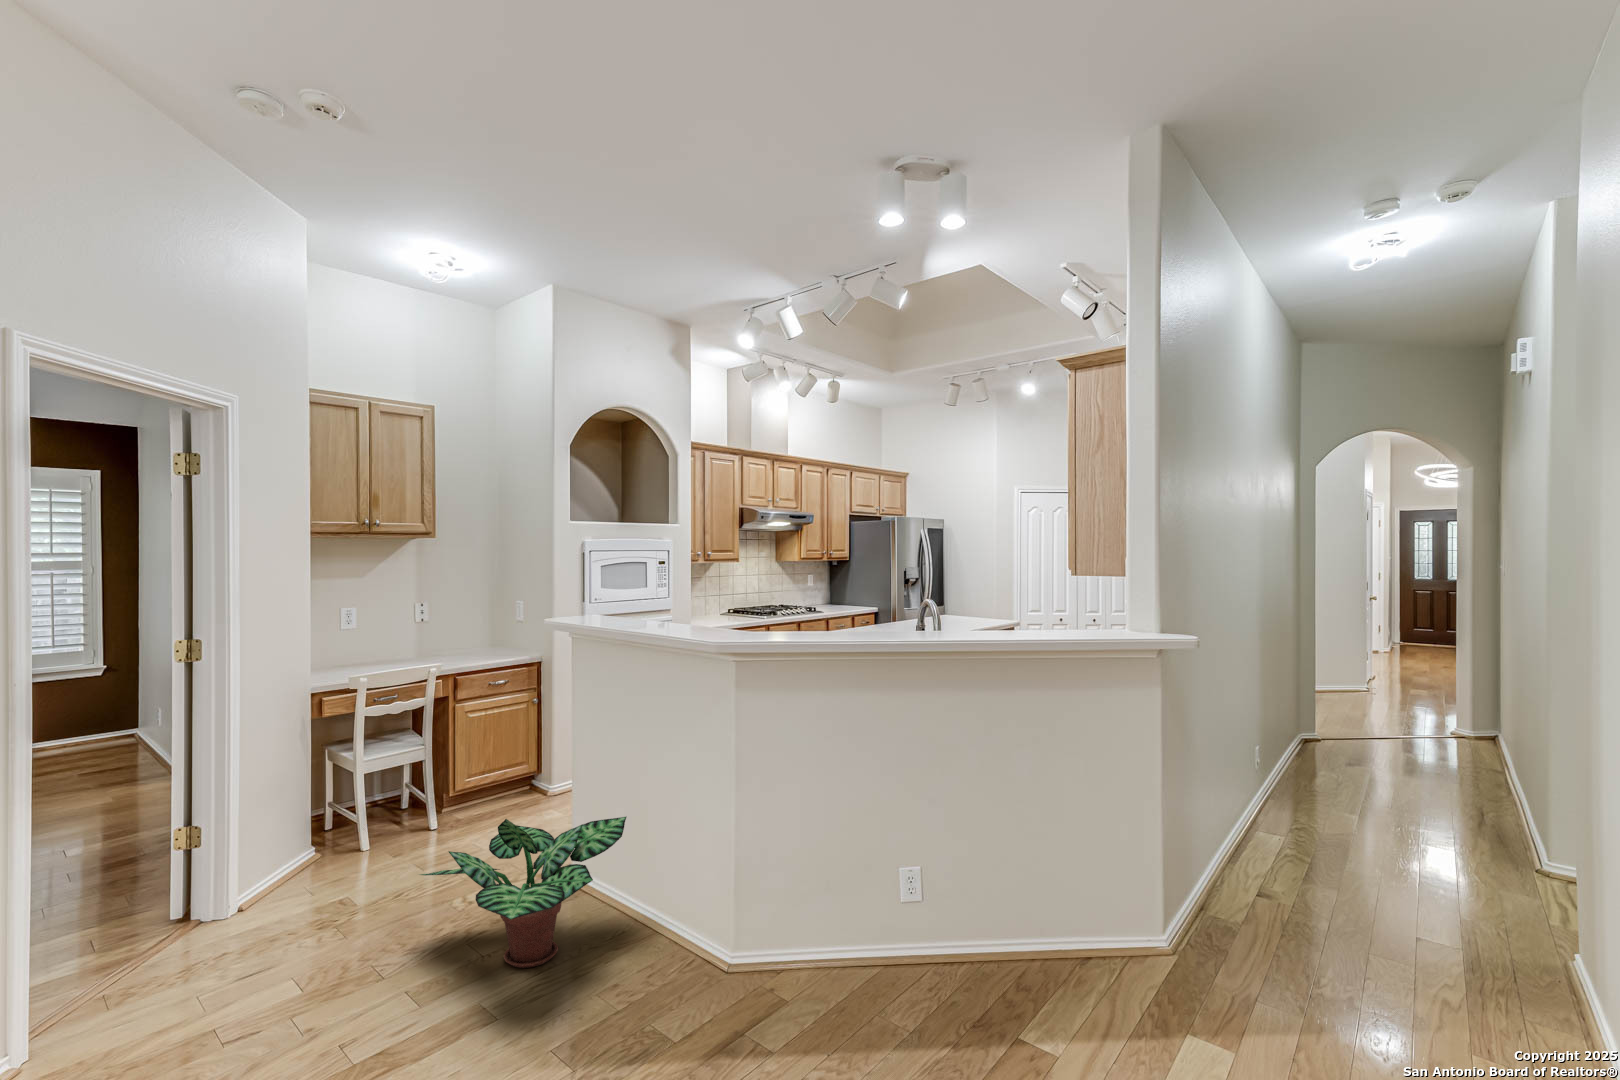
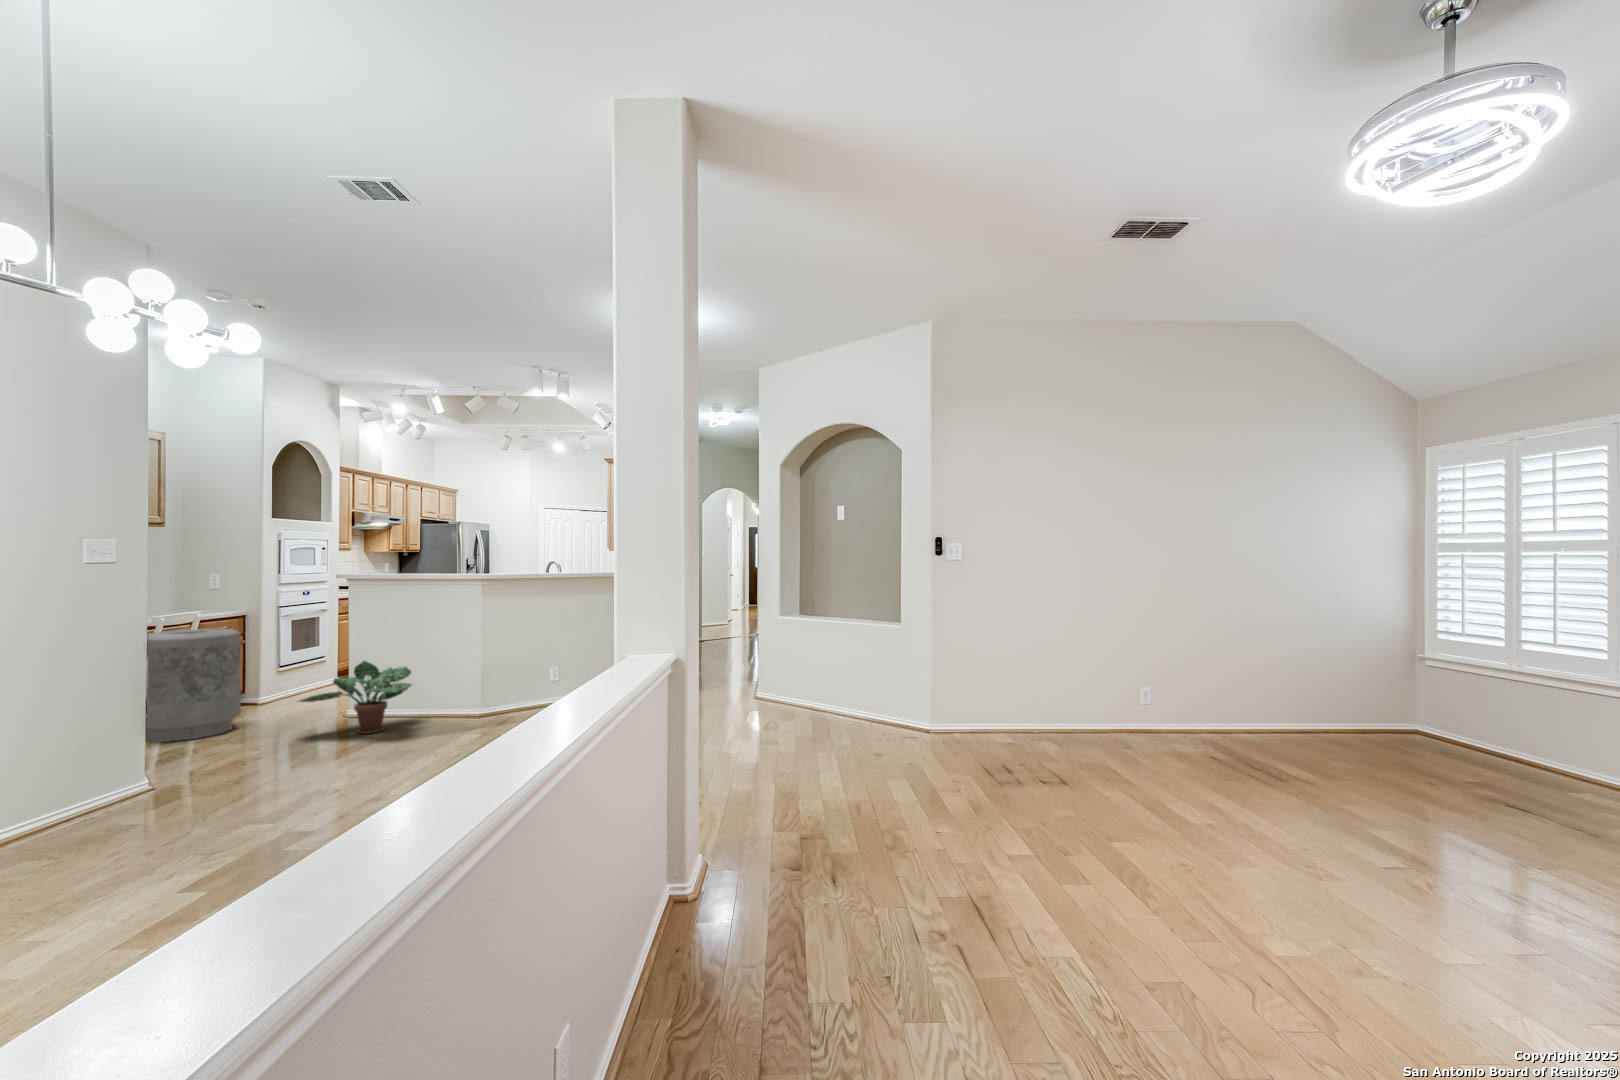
trash can: none [298,695,446,887] -> present [145,629,241,742]

